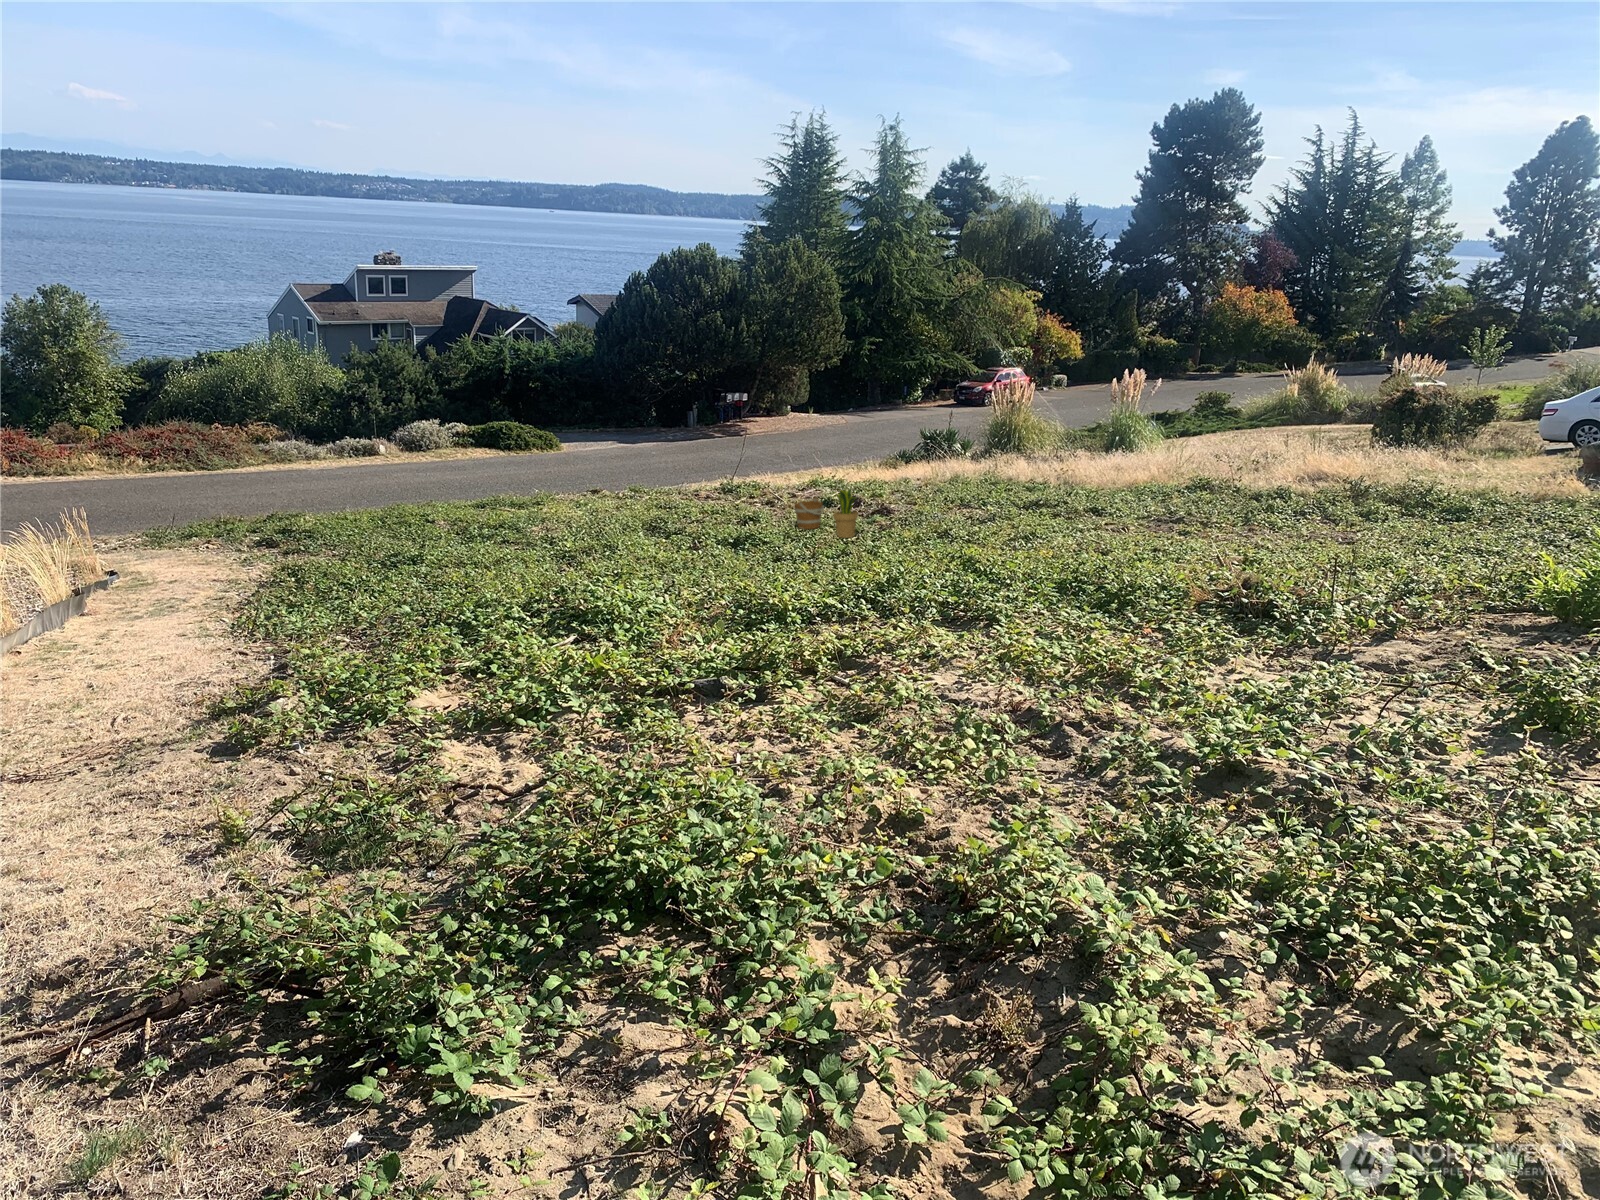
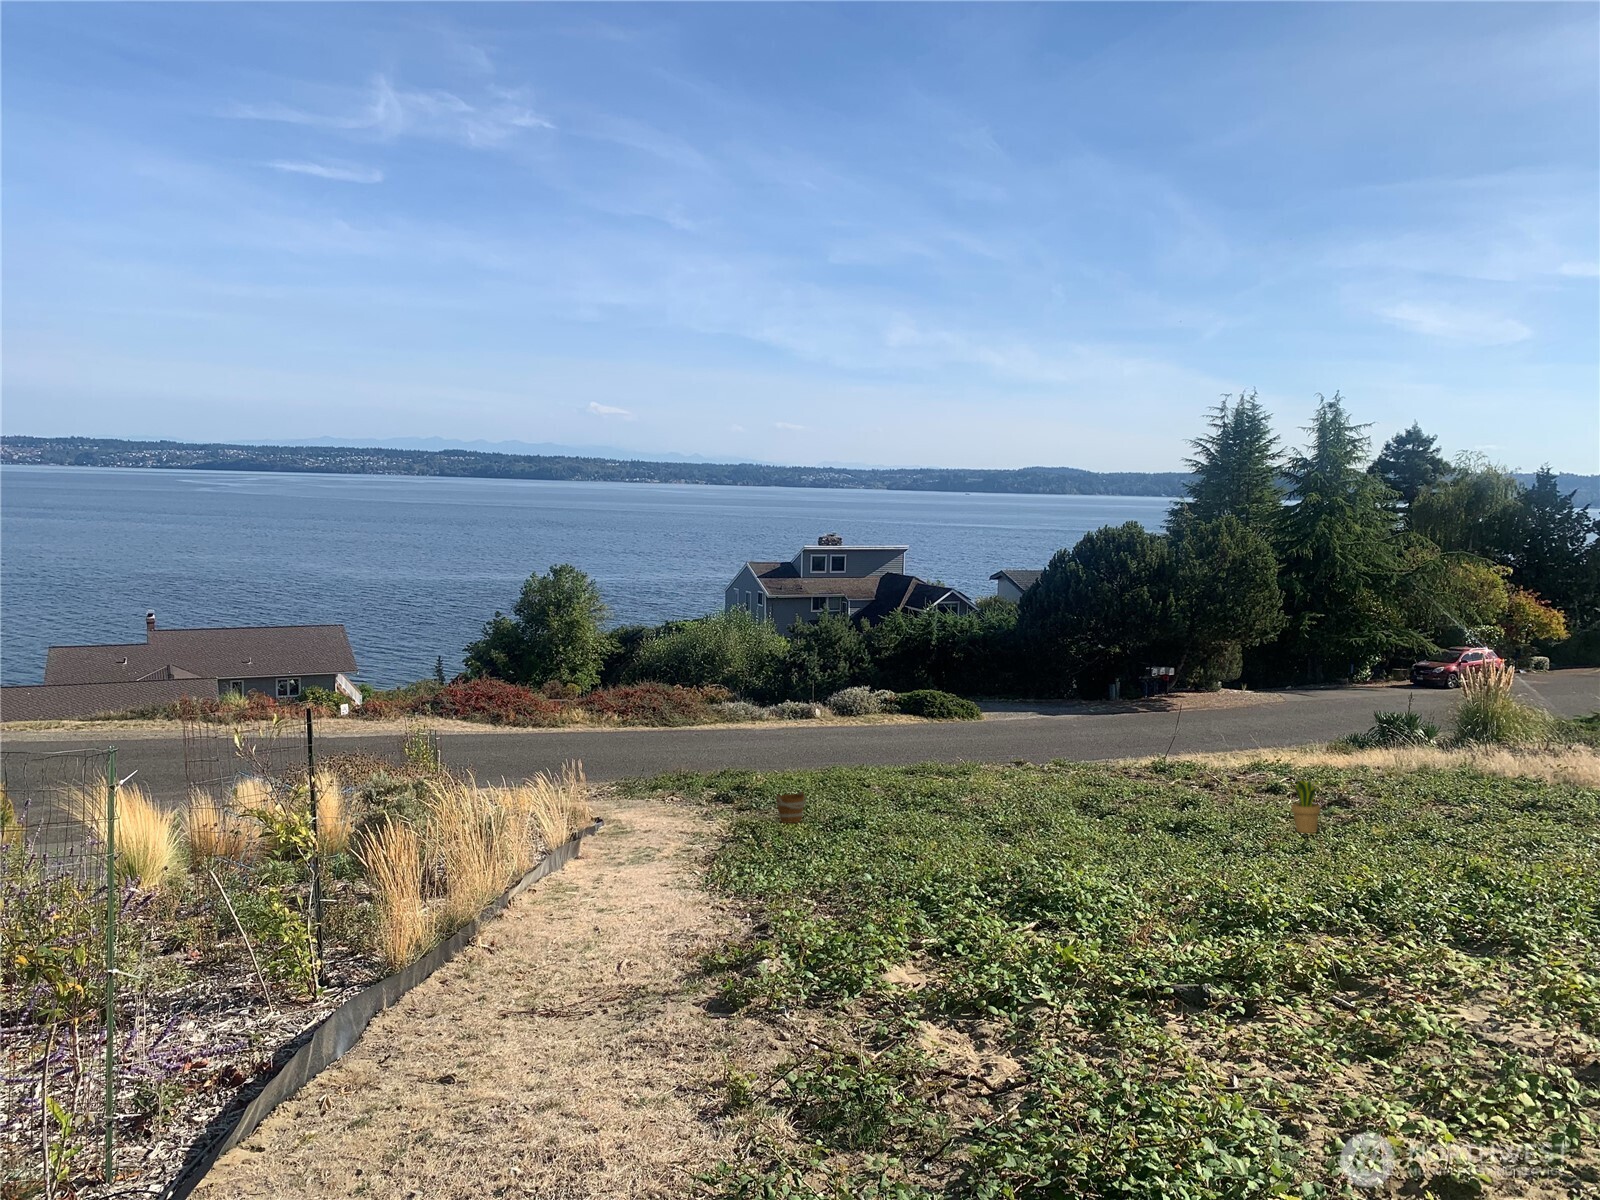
bucket: present [794,497,824,529] -> present [776,791,807,823]

